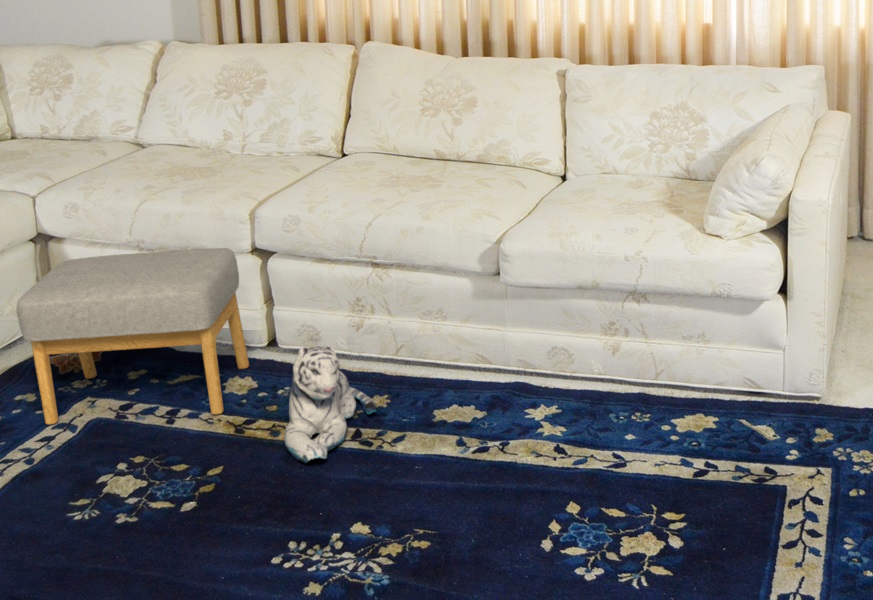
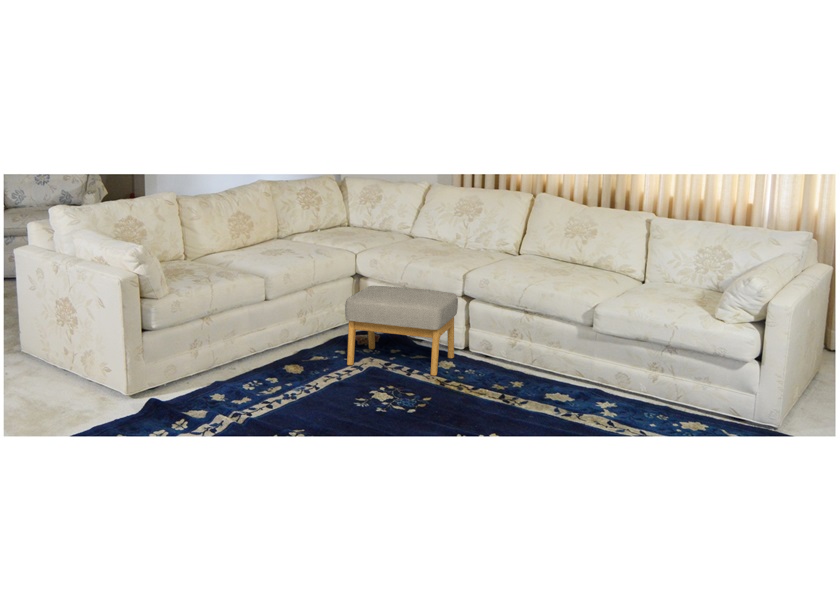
plush toy: present [284,347,376,463] -> none [465,346,516,403]

